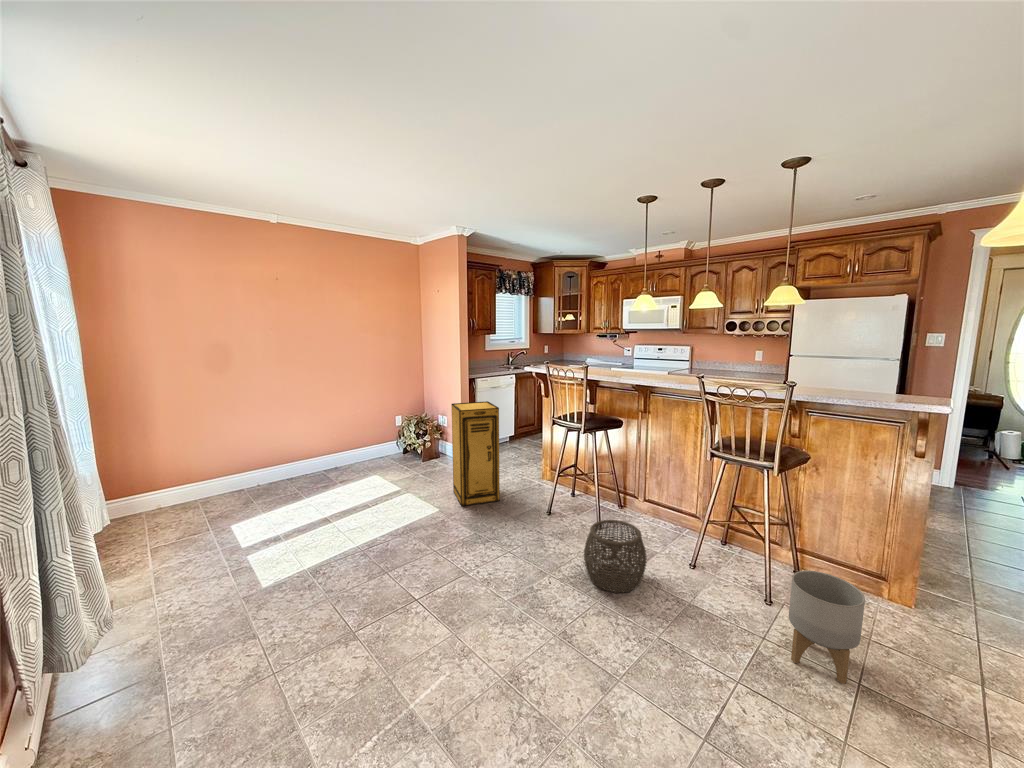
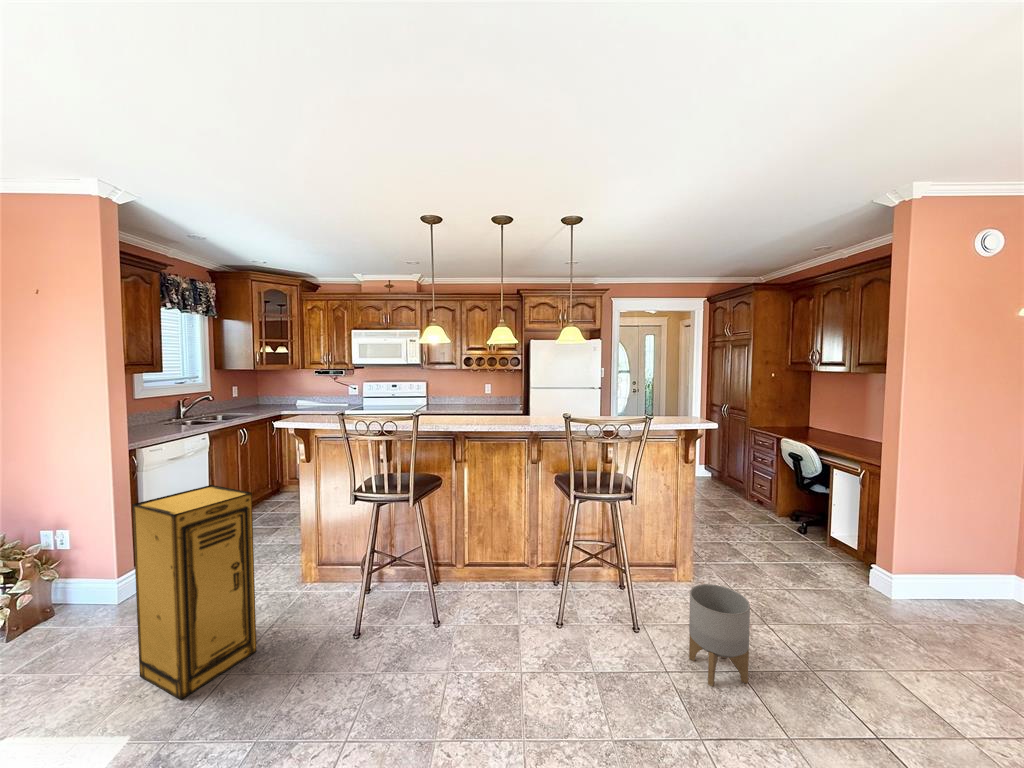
woven basket: present [584,520,647,593] -> none [474,608,555,719]

